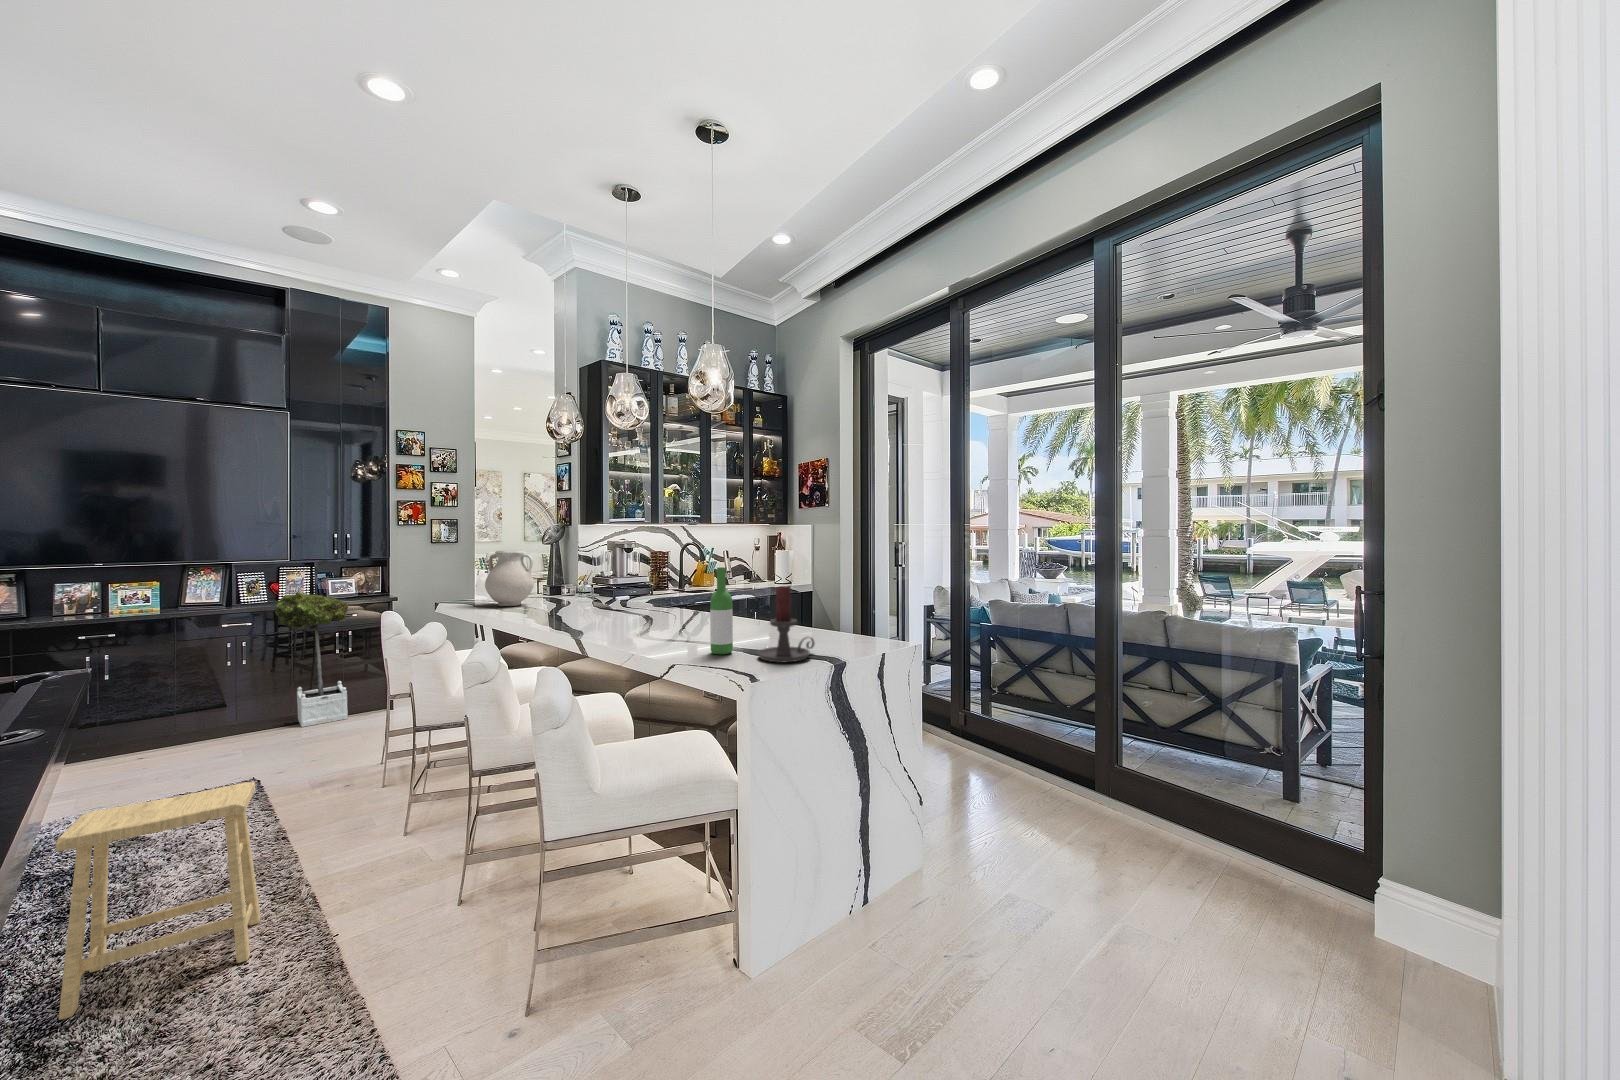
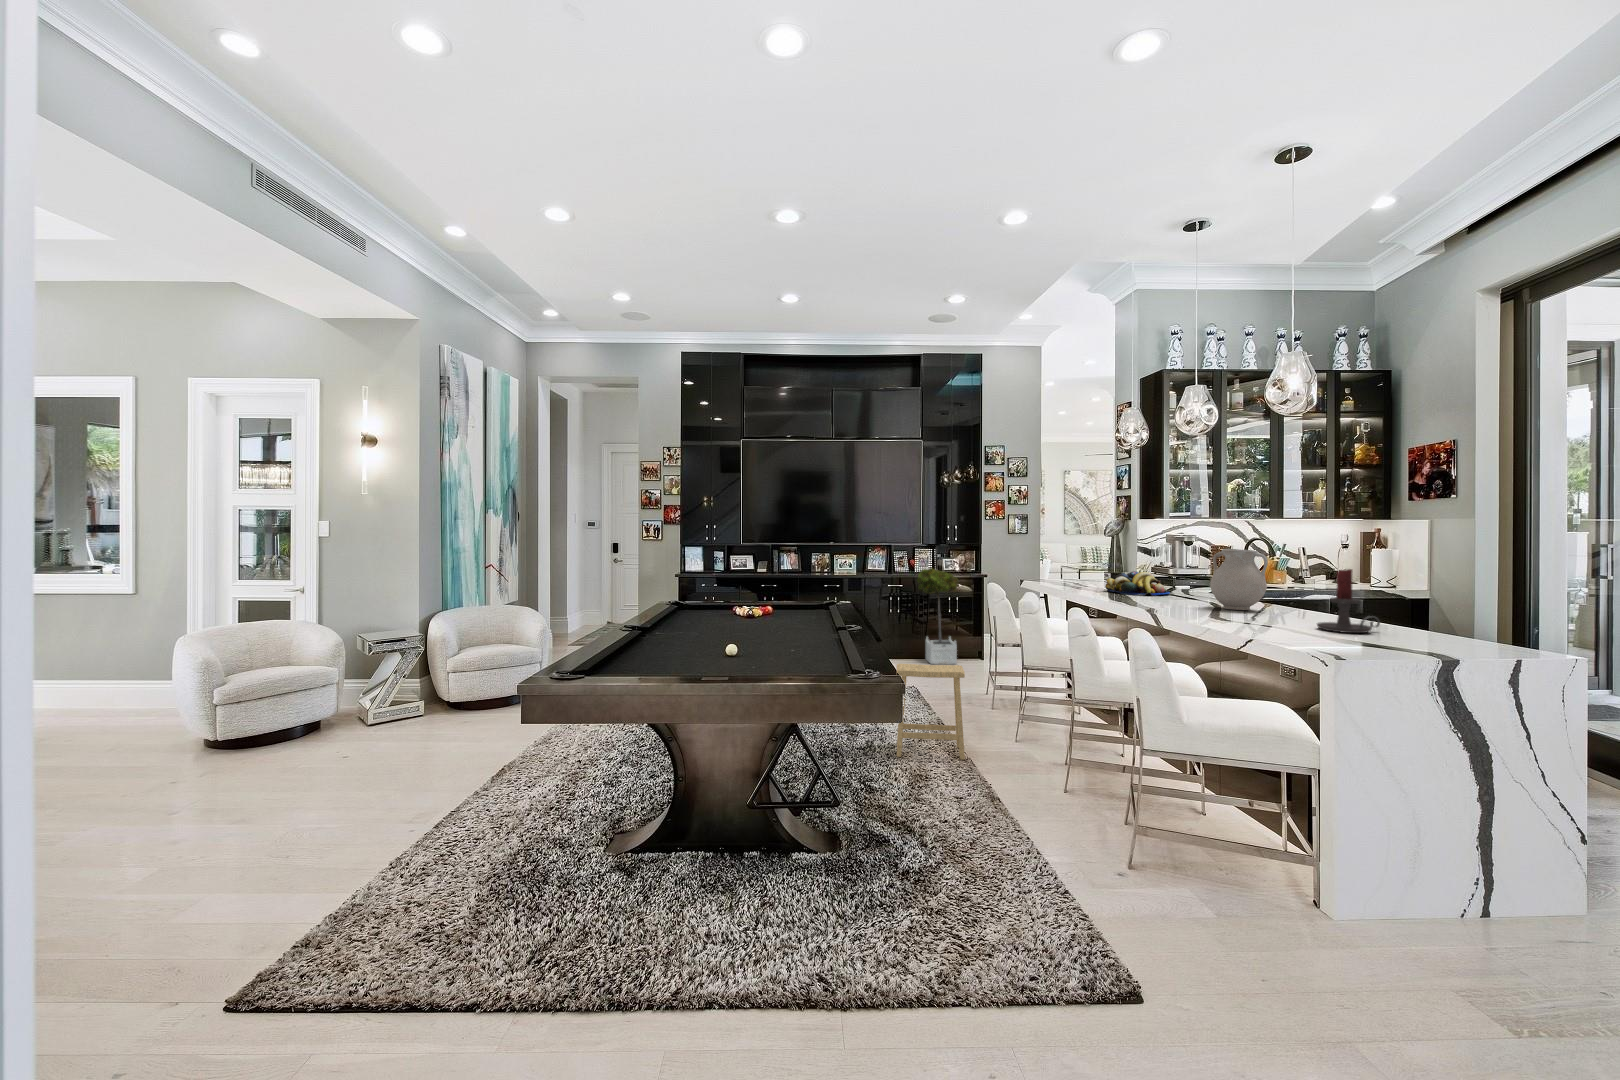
vase: present [485,551,534,606] -> present [1210,549,1268,610]
wine bottle: present [710,567,733,654] -> none [1272,553,1294,623]
fruit bowl: none [528,588,605,621] -> present [1105,571,1170,595]

